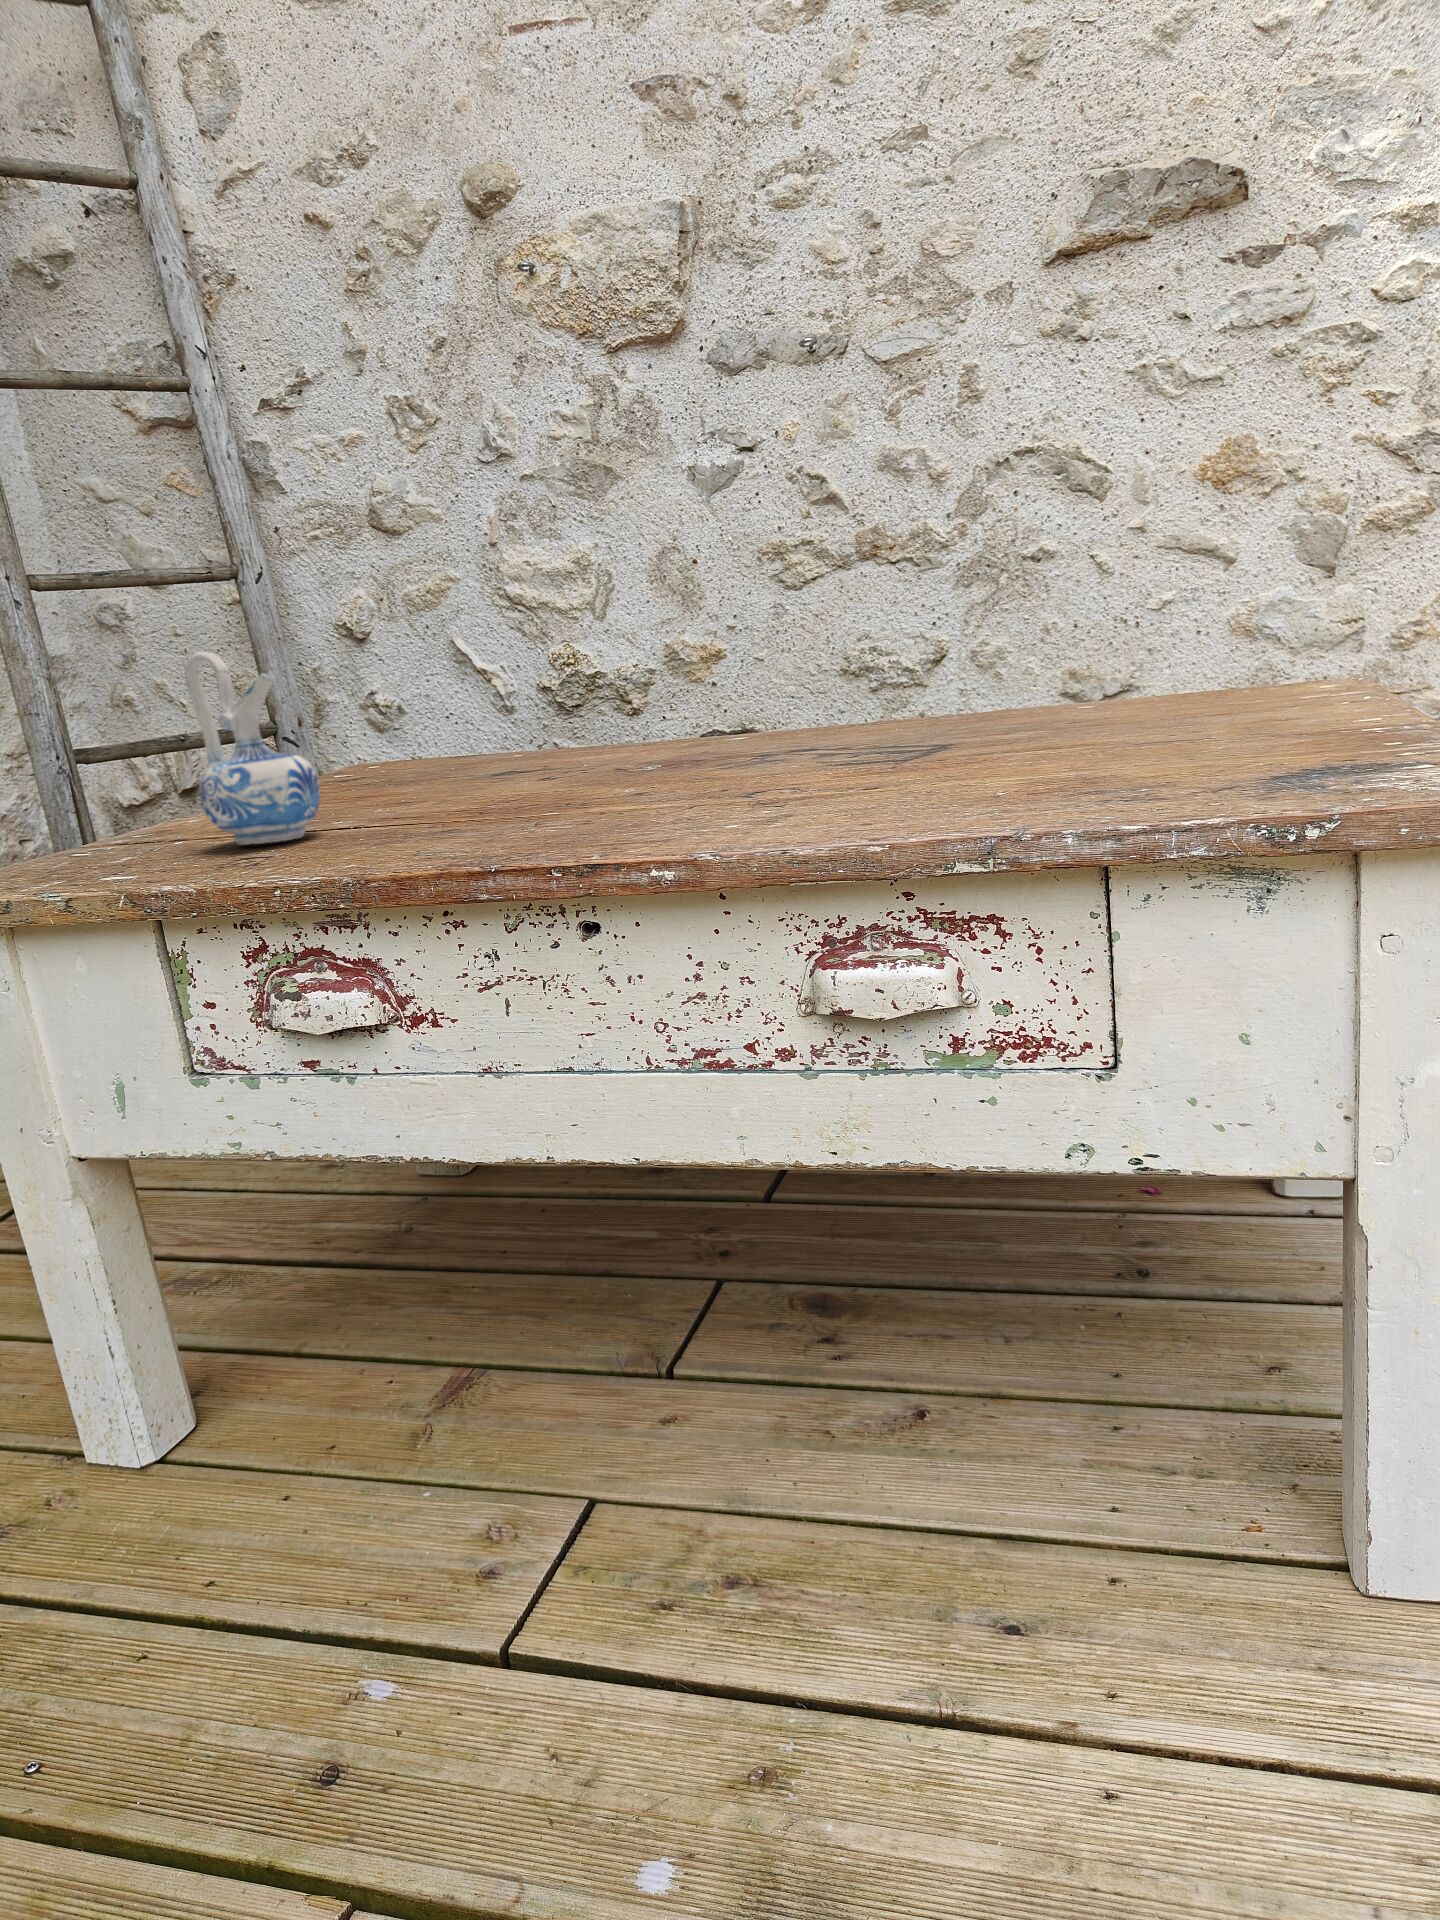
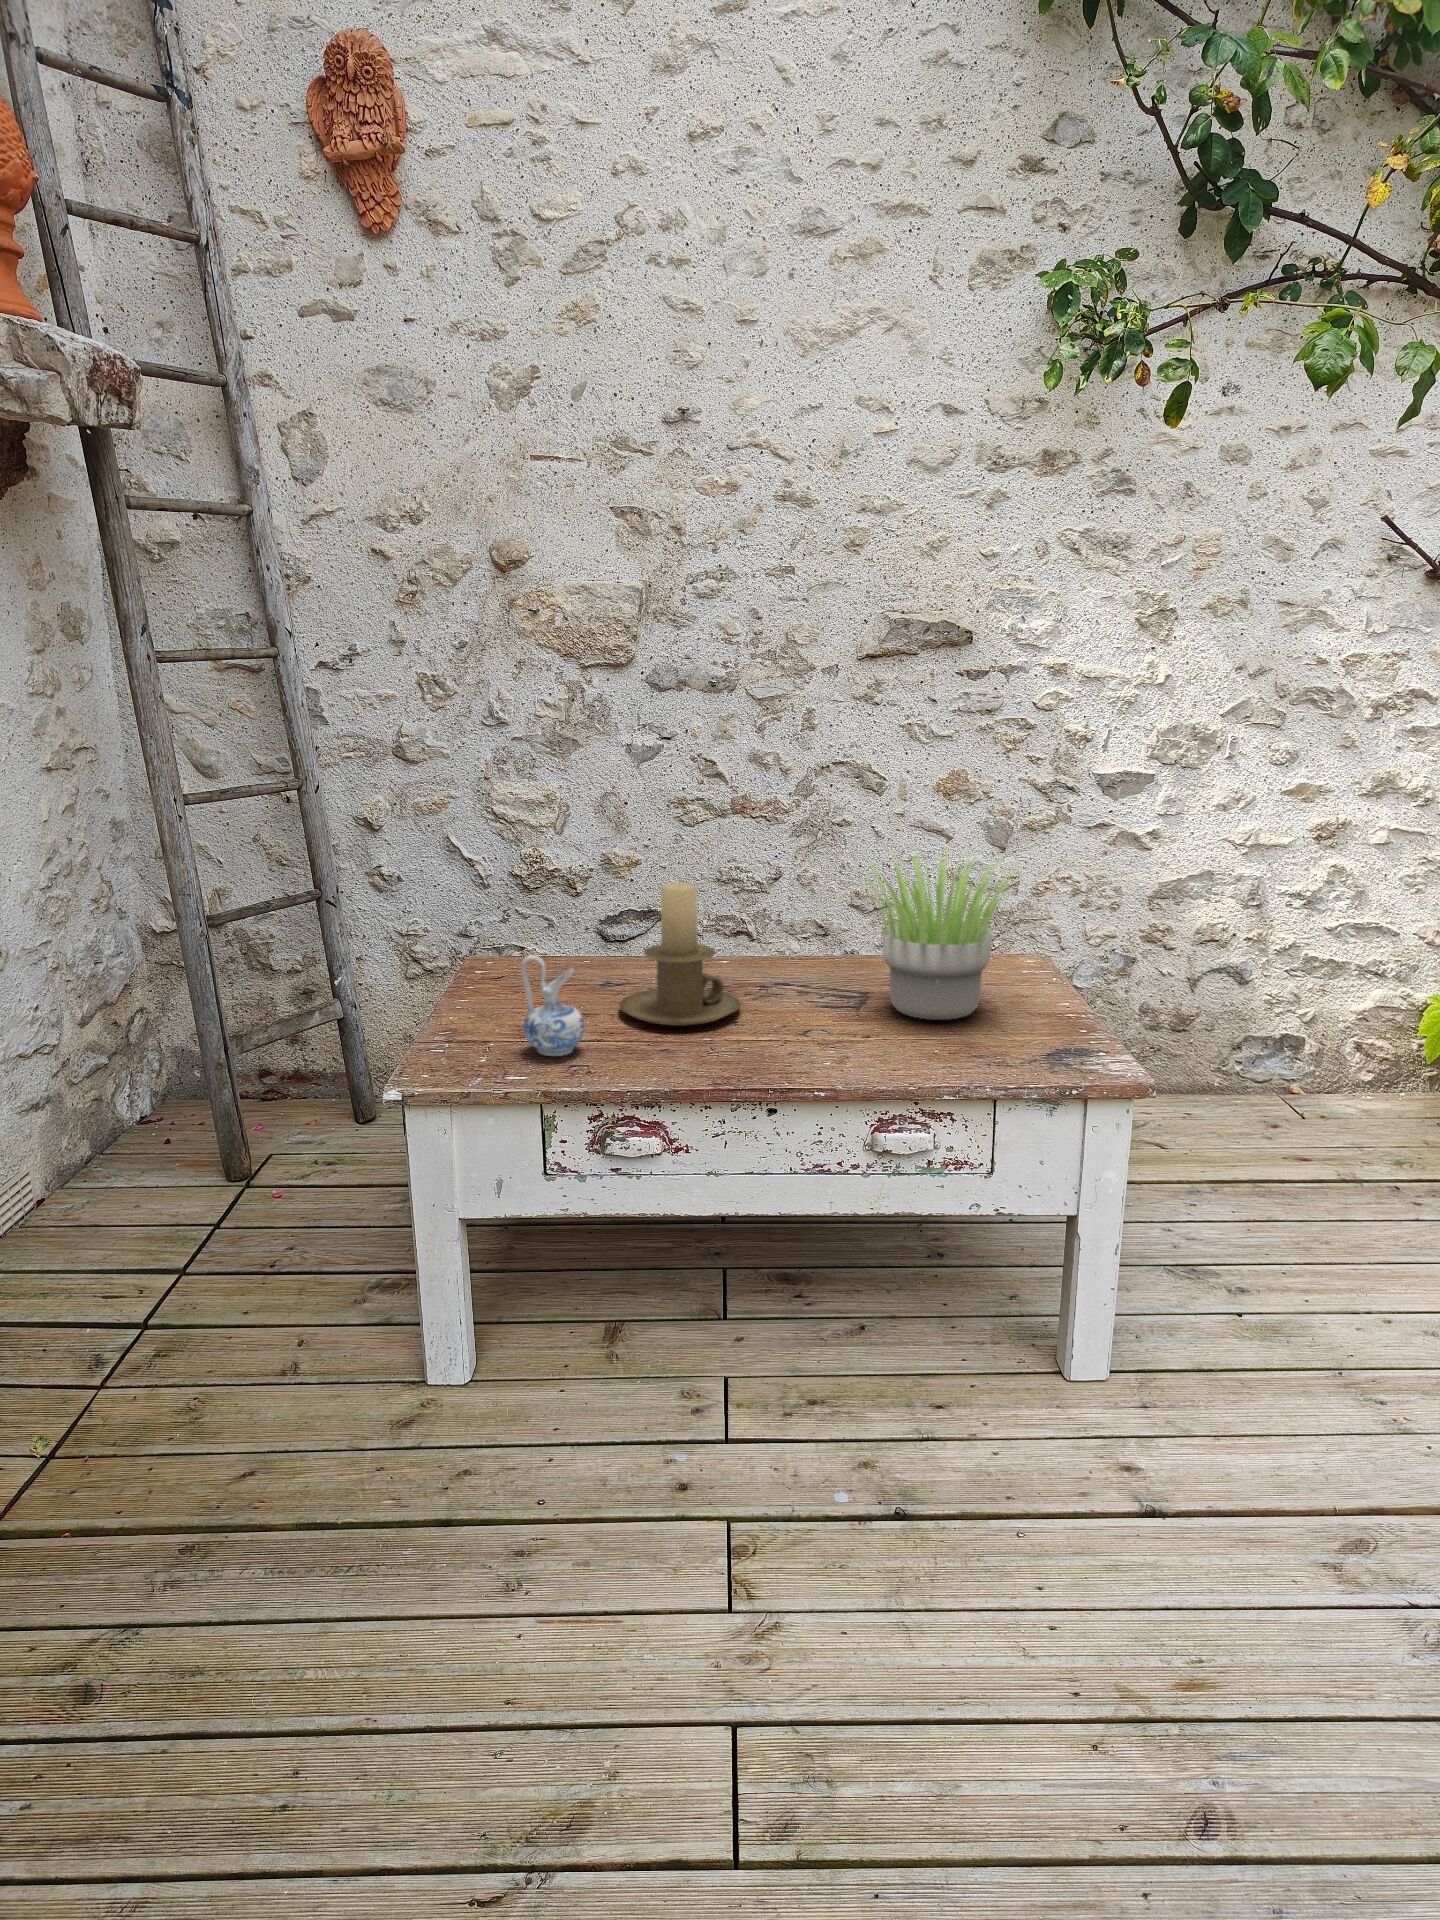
potted plant: none [839,356,1257,762] -> present [856,851,1021,1020]
candle holder: none [454,539,683,801] -> present [619,883,741,1026]

